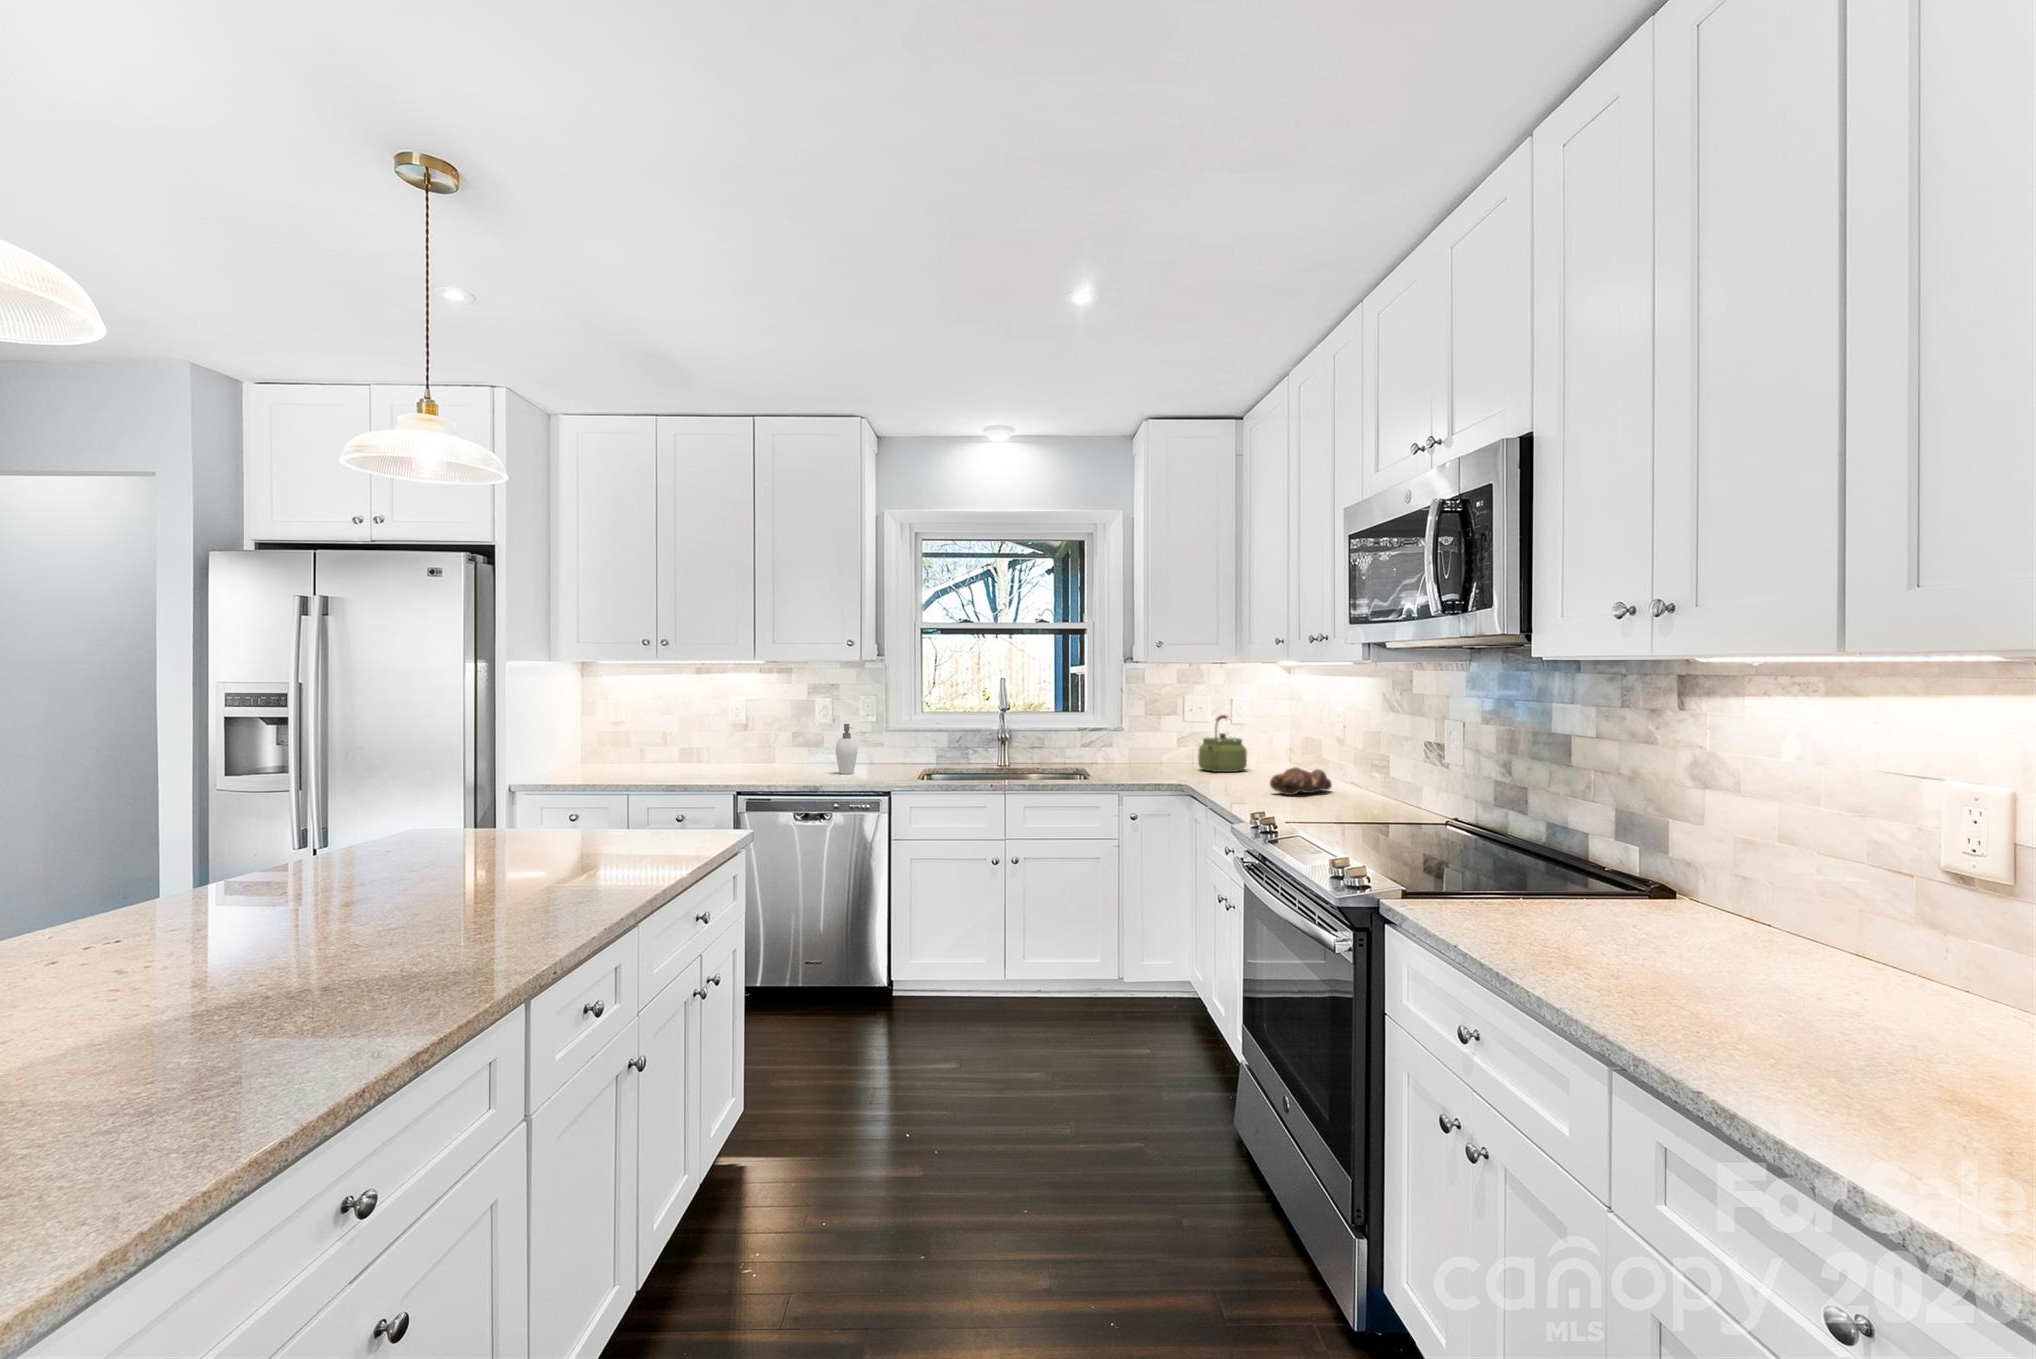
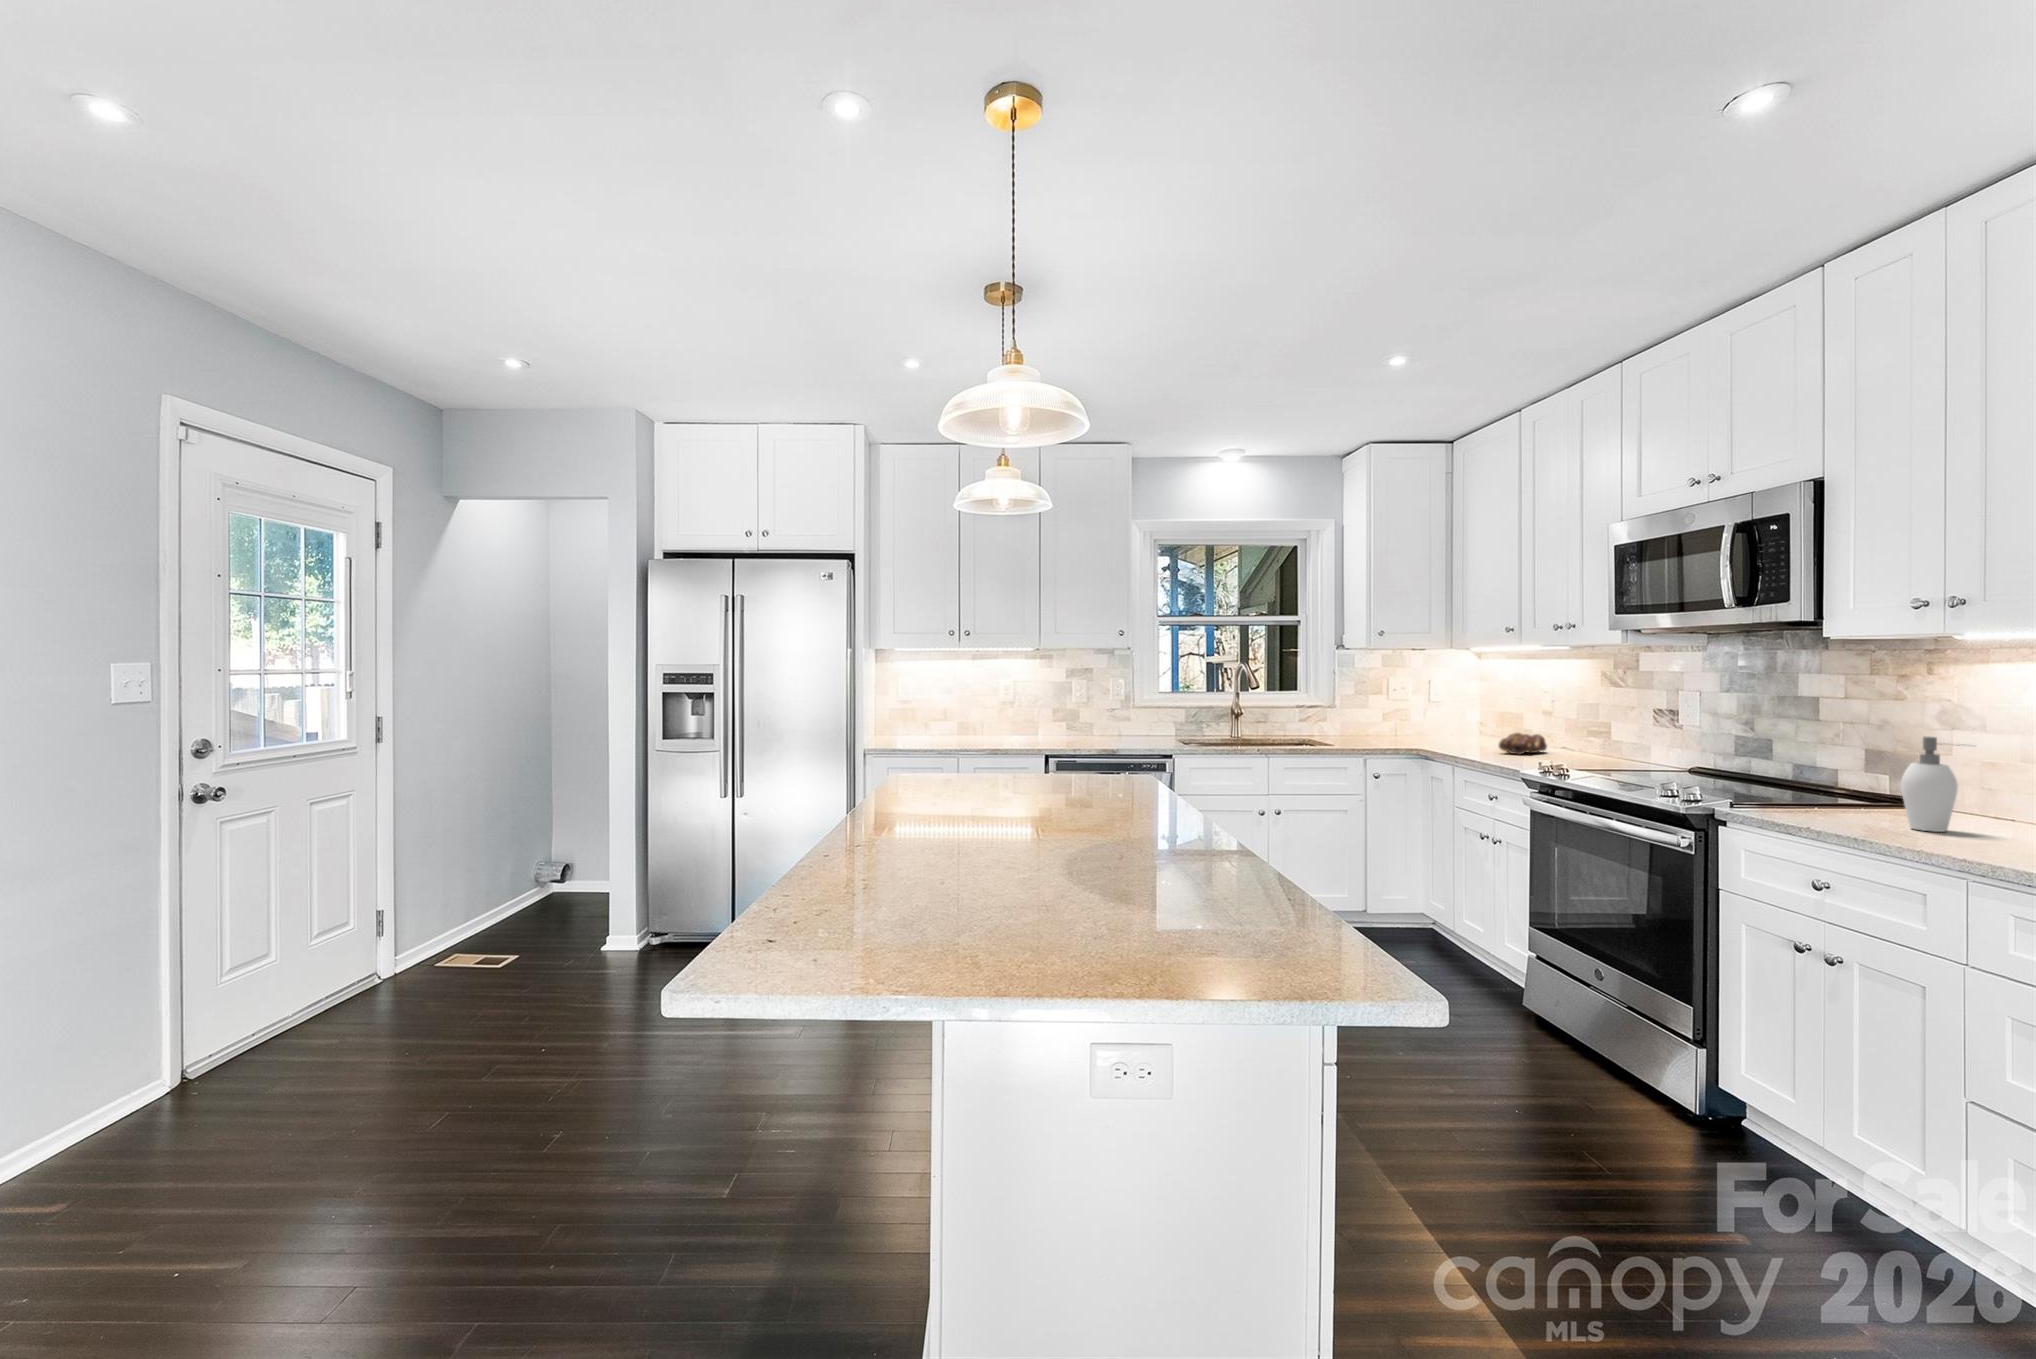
kettle: present [1198,715,1247,772] -> none [1401,693,1444,740]
soap dispenser: present [836,724,858,774] -> present [1901,736,1958,832]

